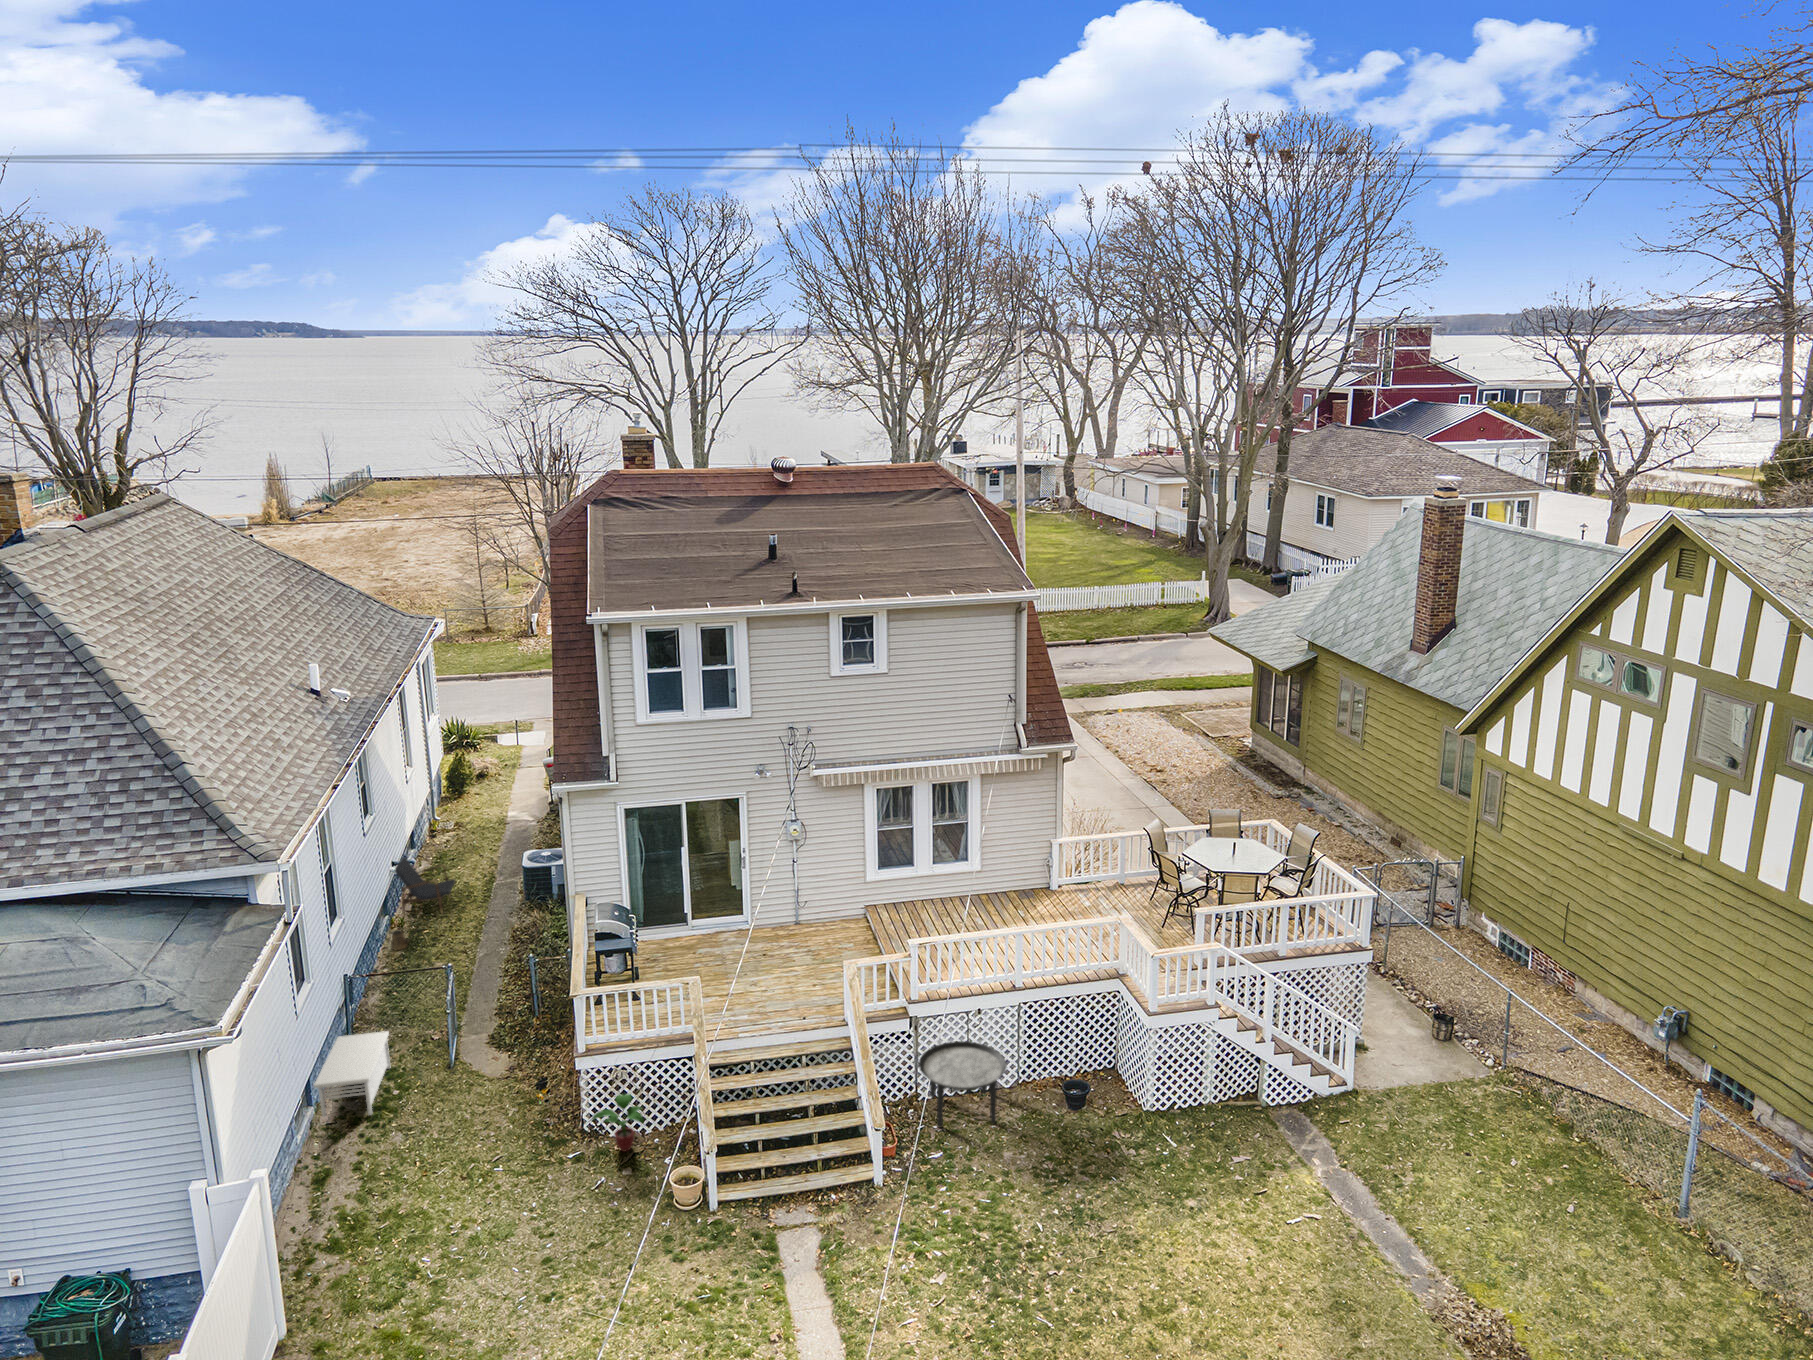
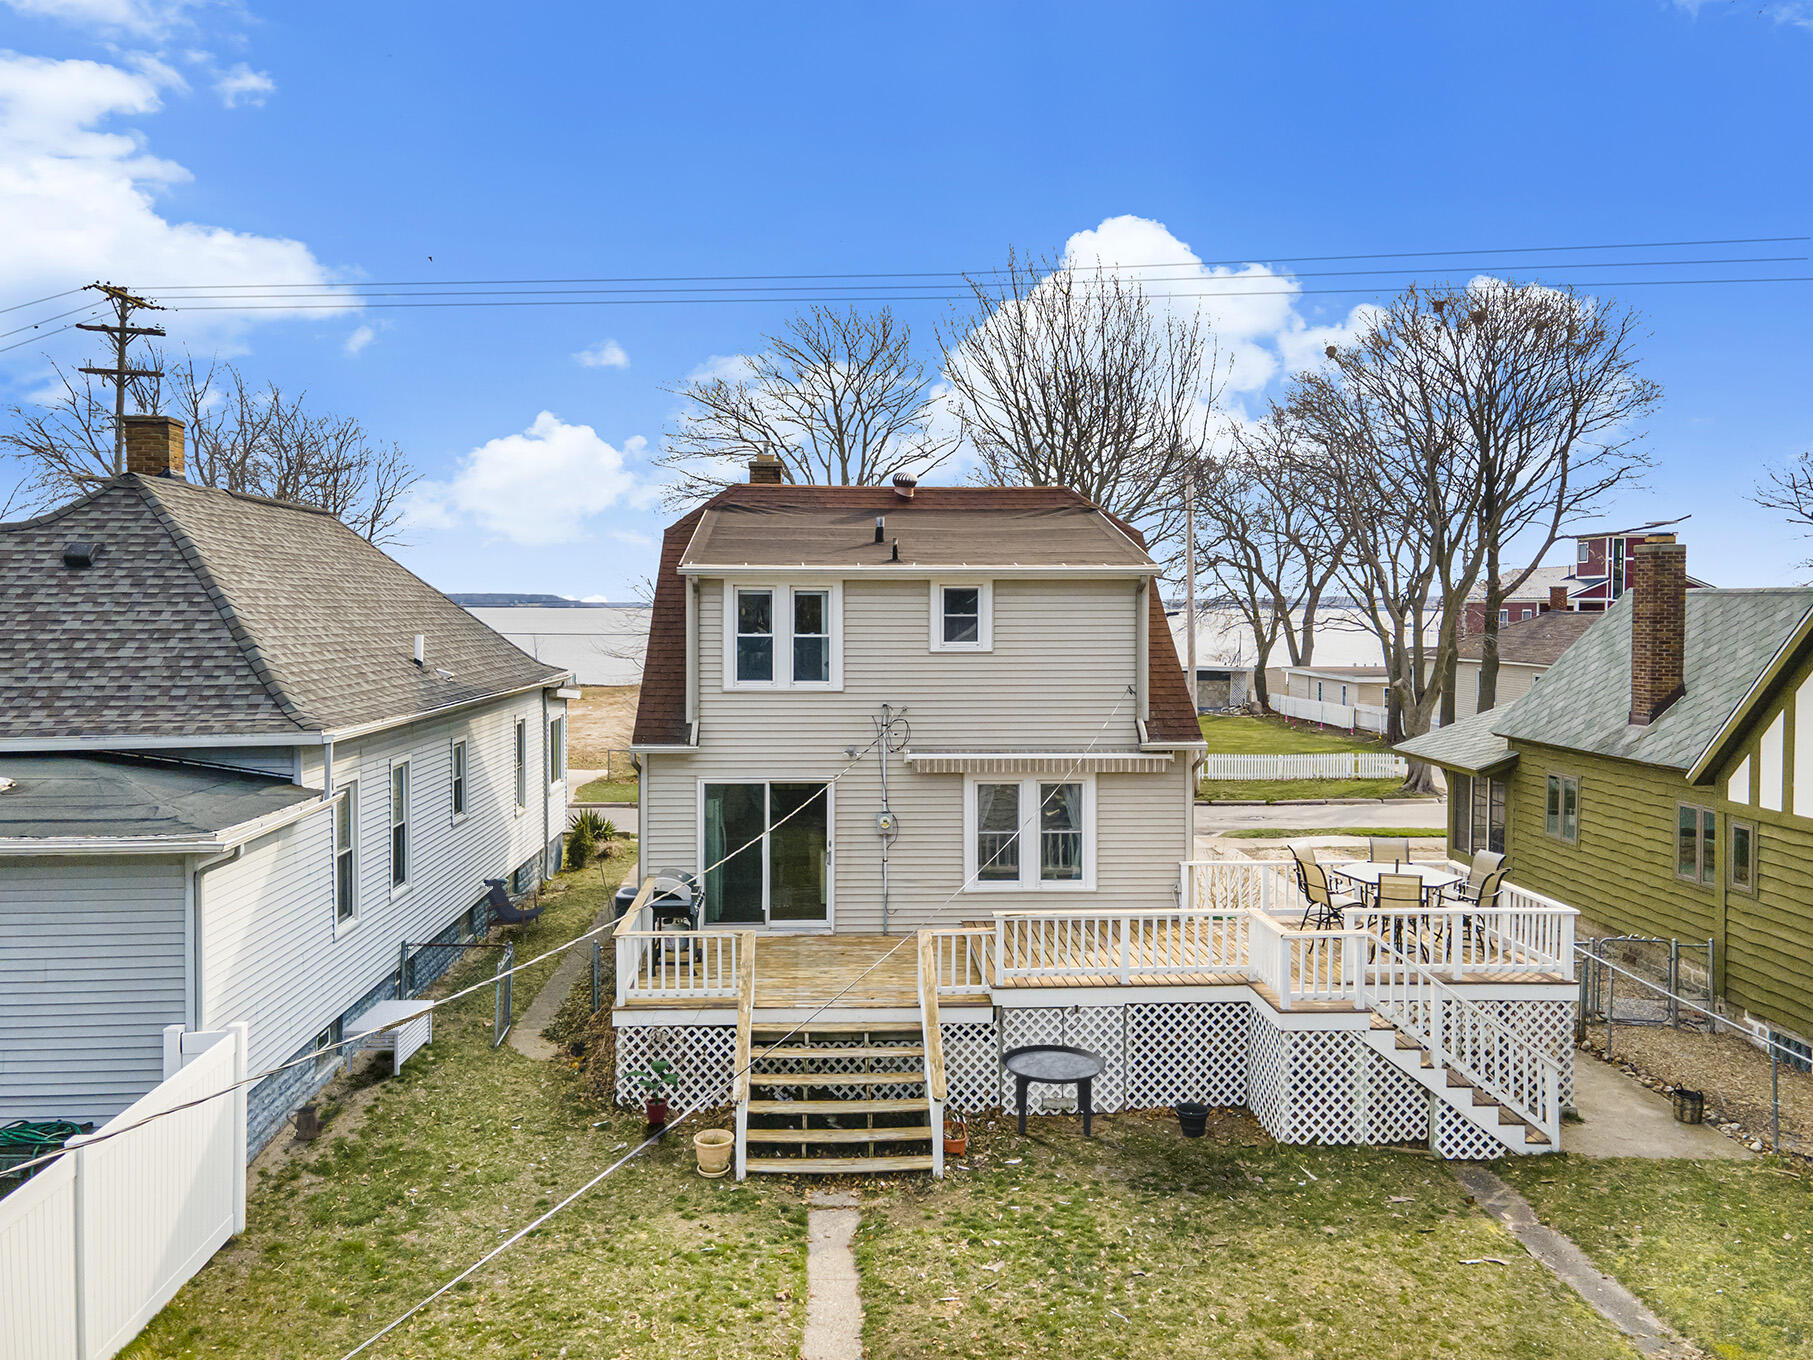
watering can: present [386,930,417,950] -> present [286,1100,346,1140]

